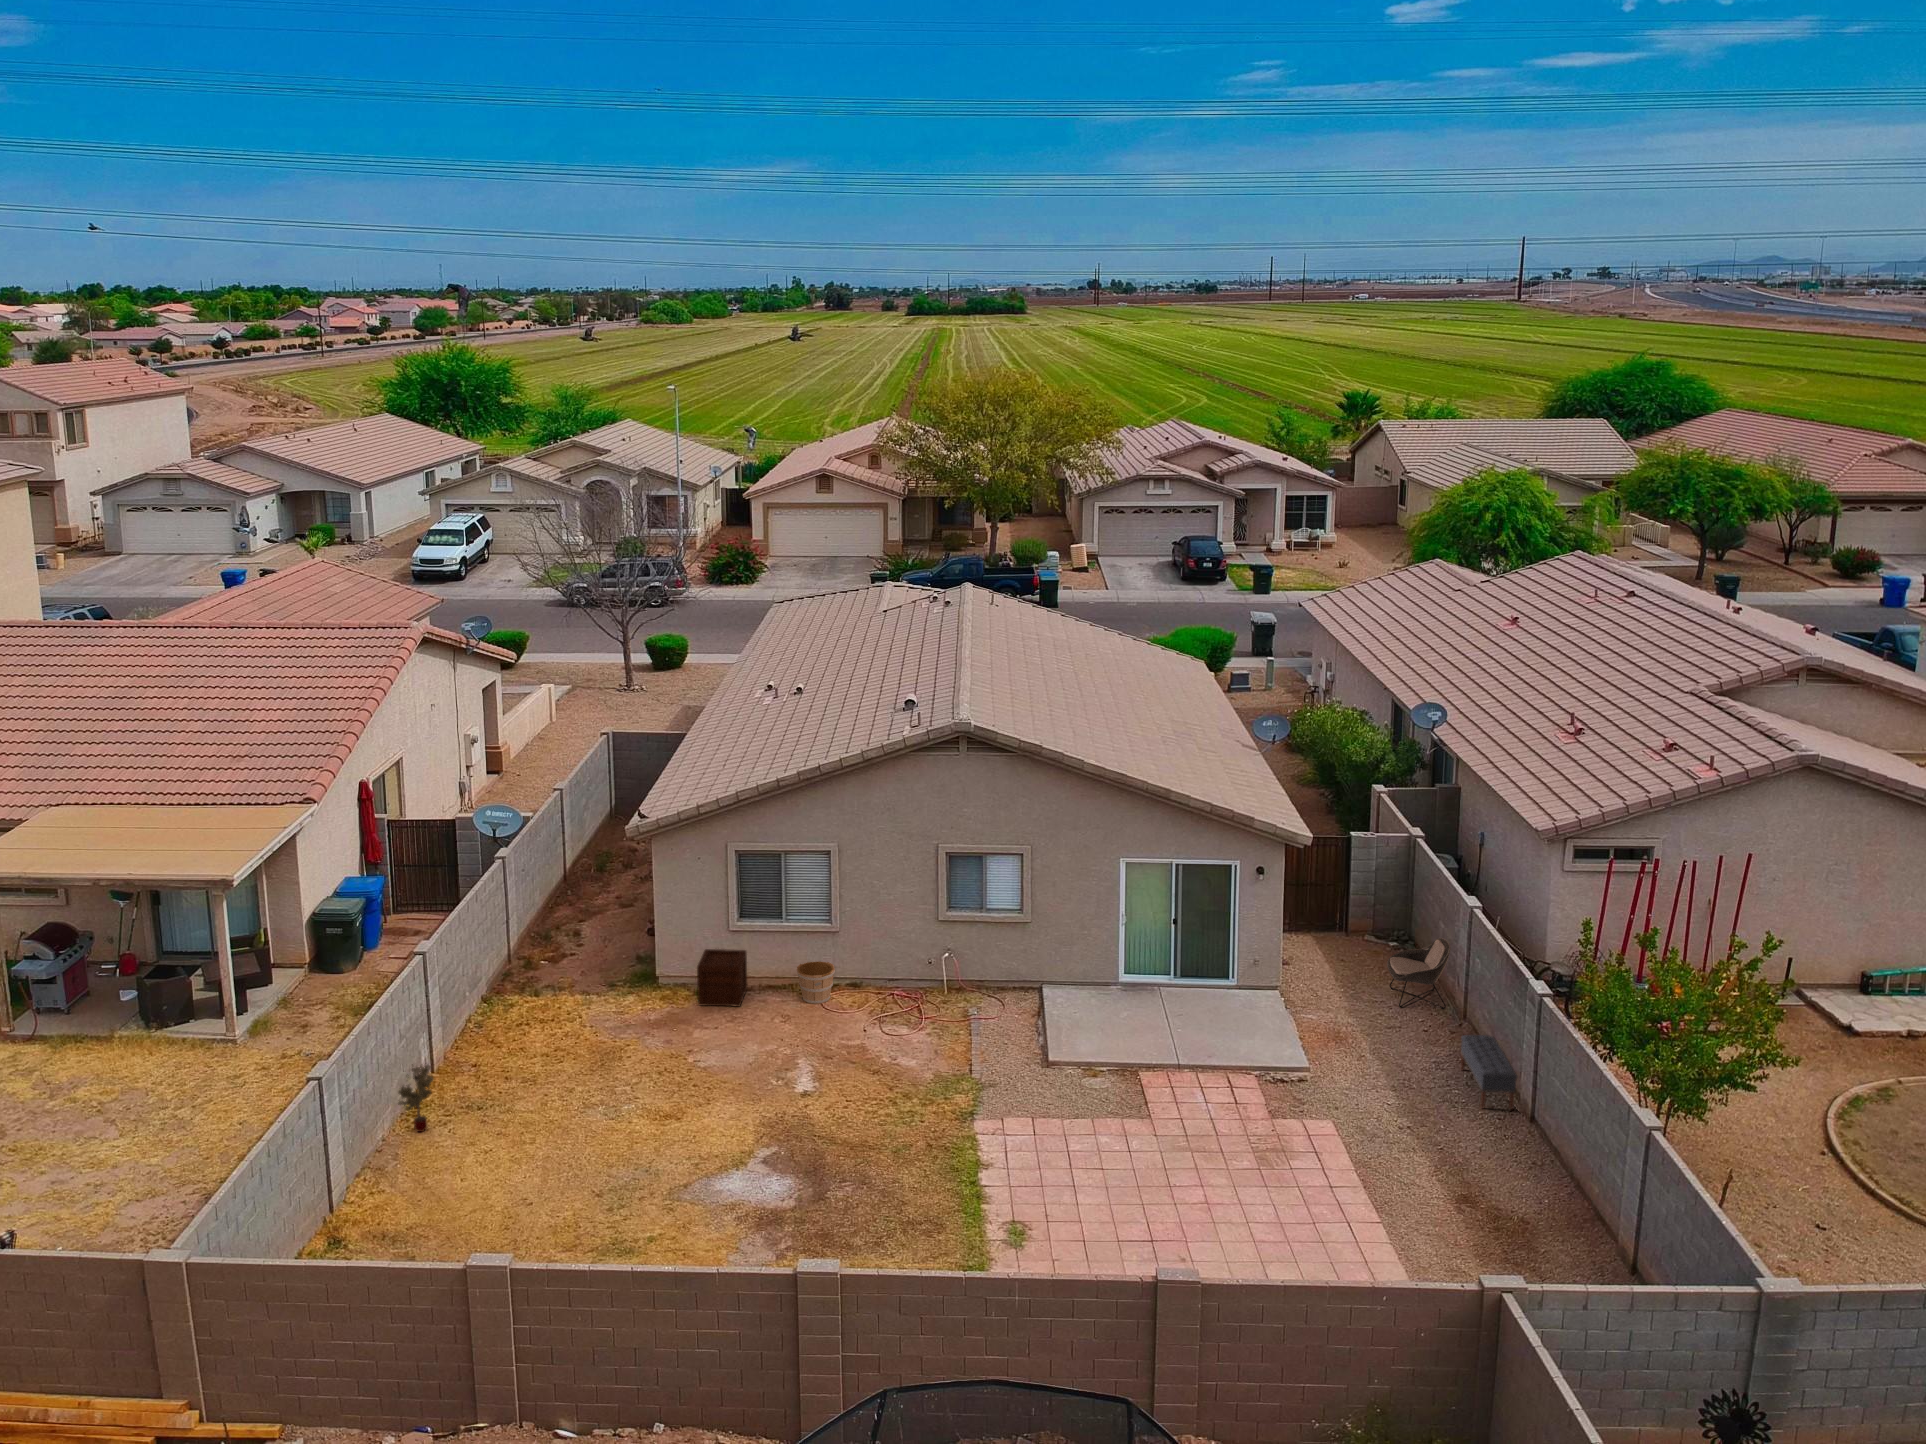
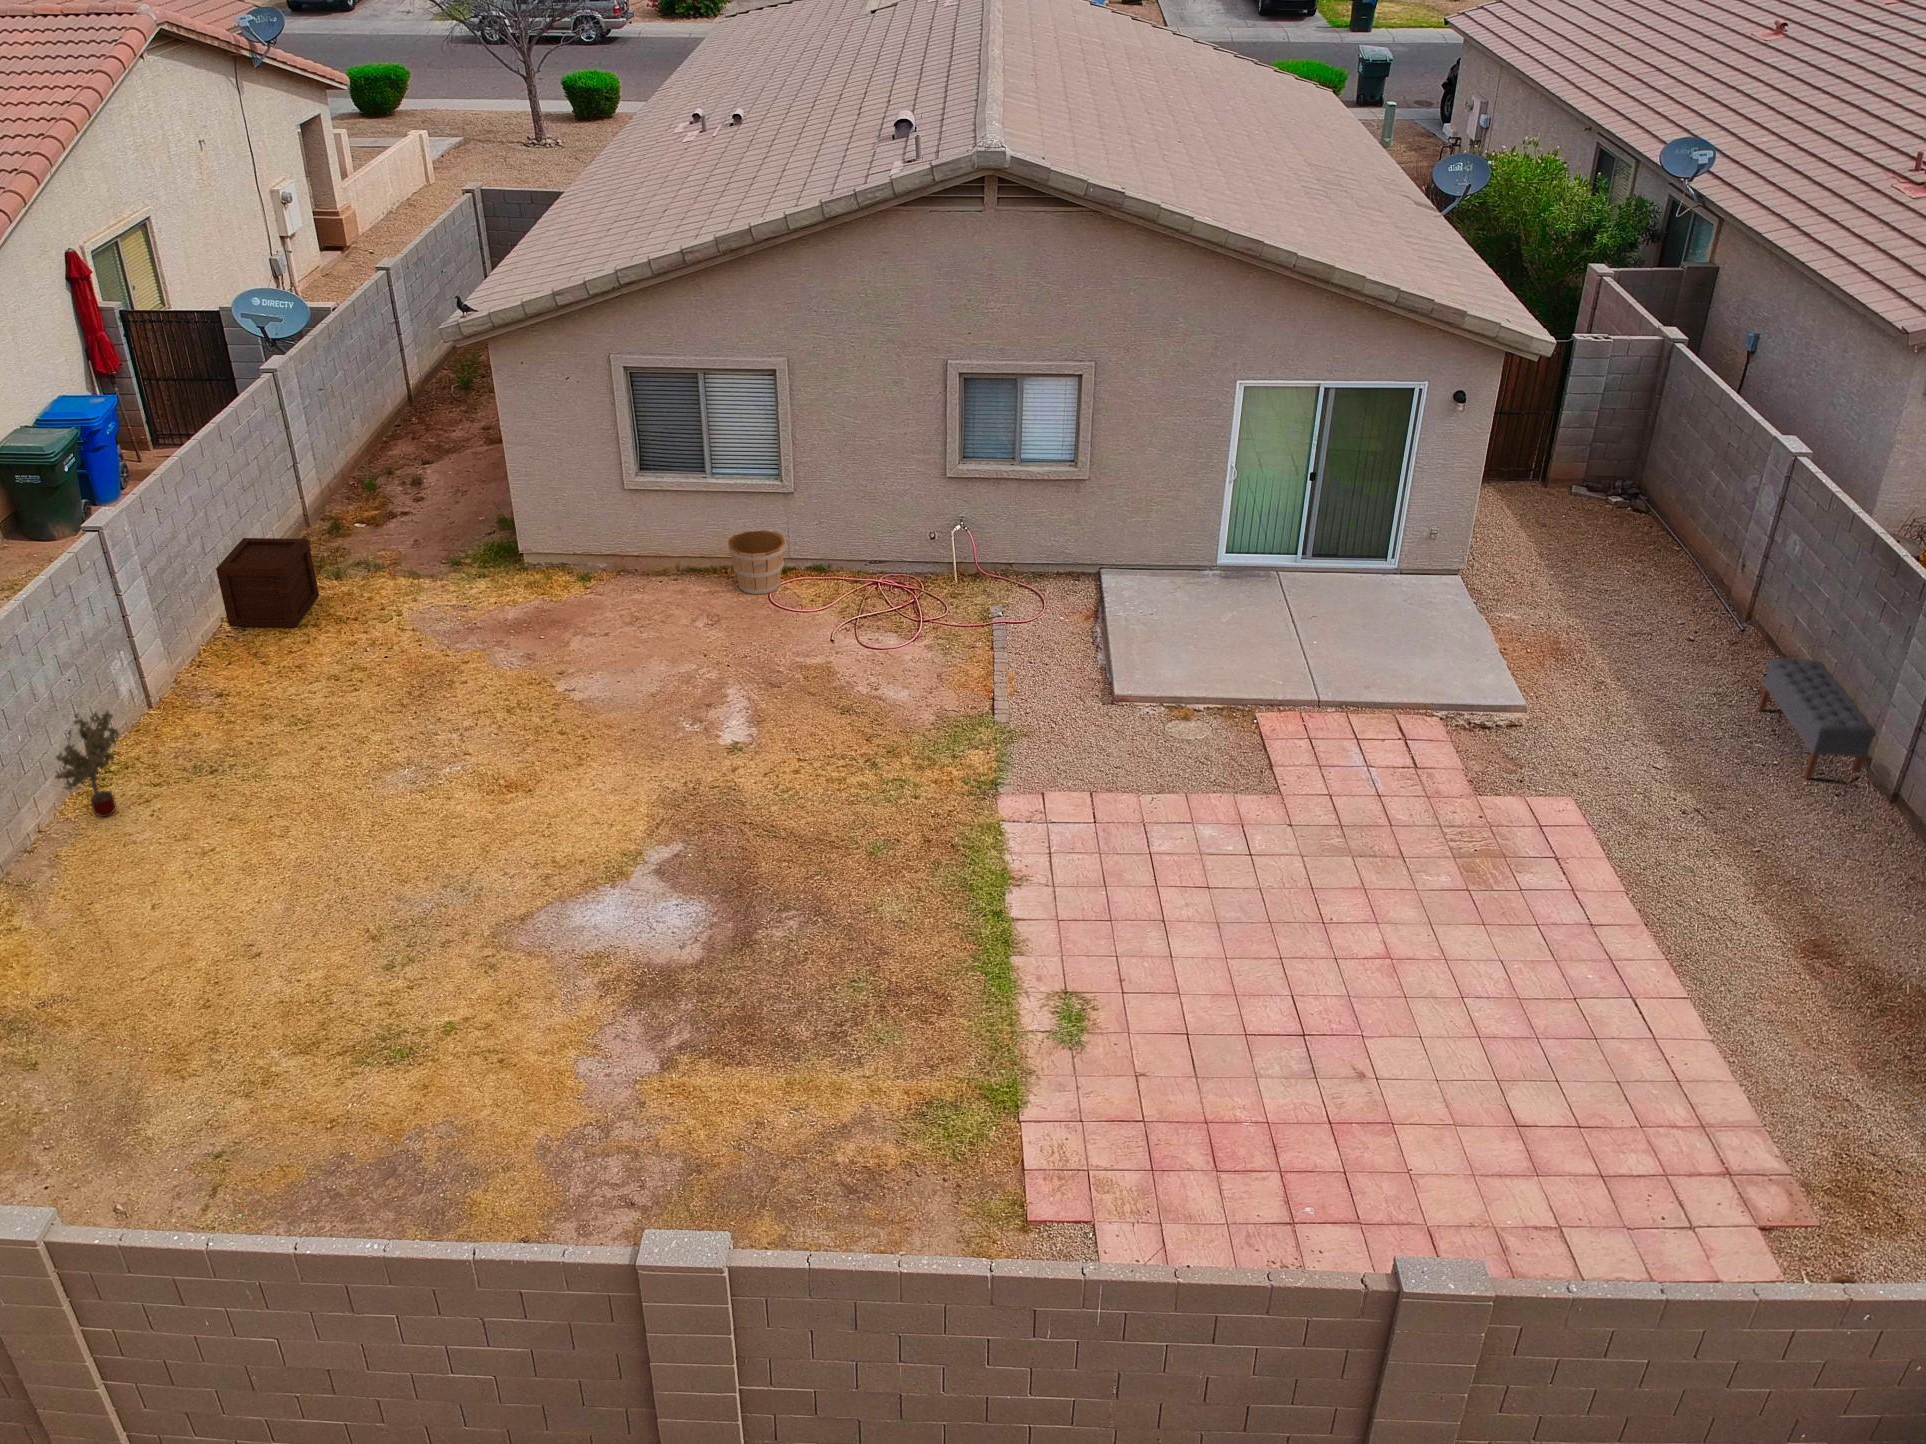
lounge chair: present [1387,938,1450,1009] -> none [1622,500,1734,607]
wooden crate: present [697,949,748,1007] -> present [216,538,319,628]

